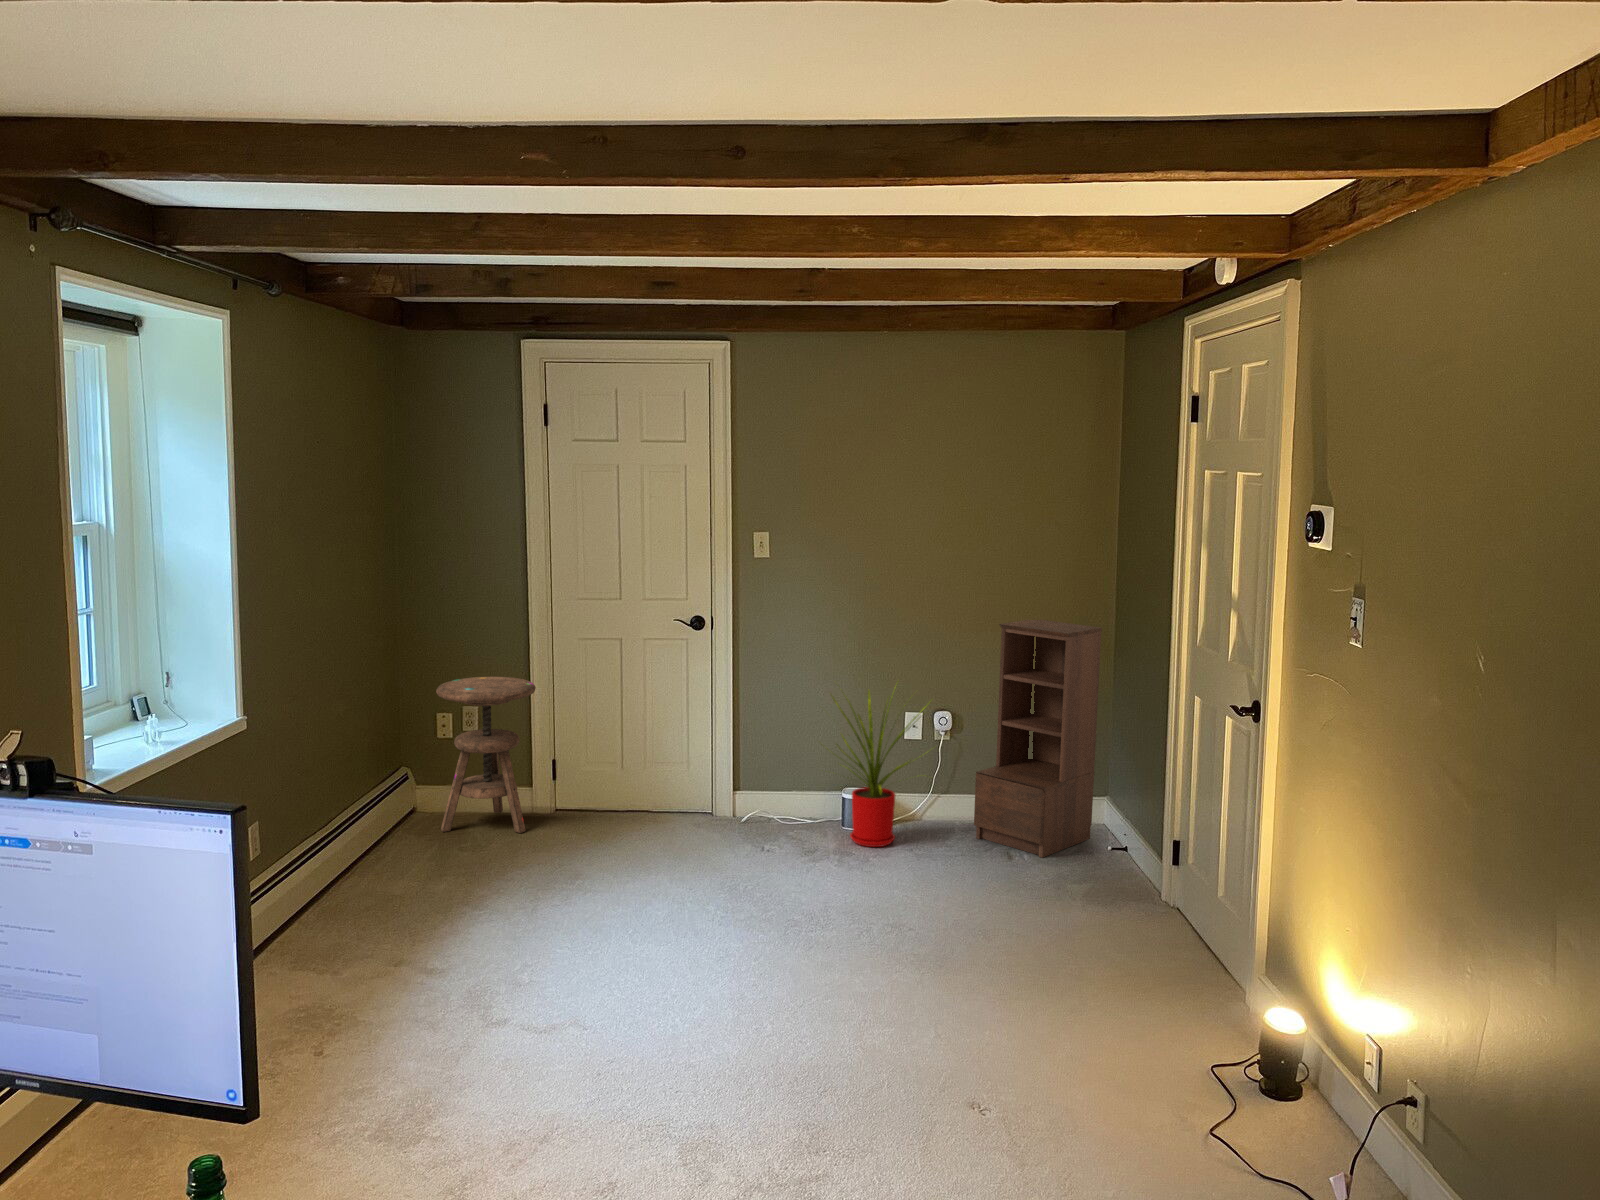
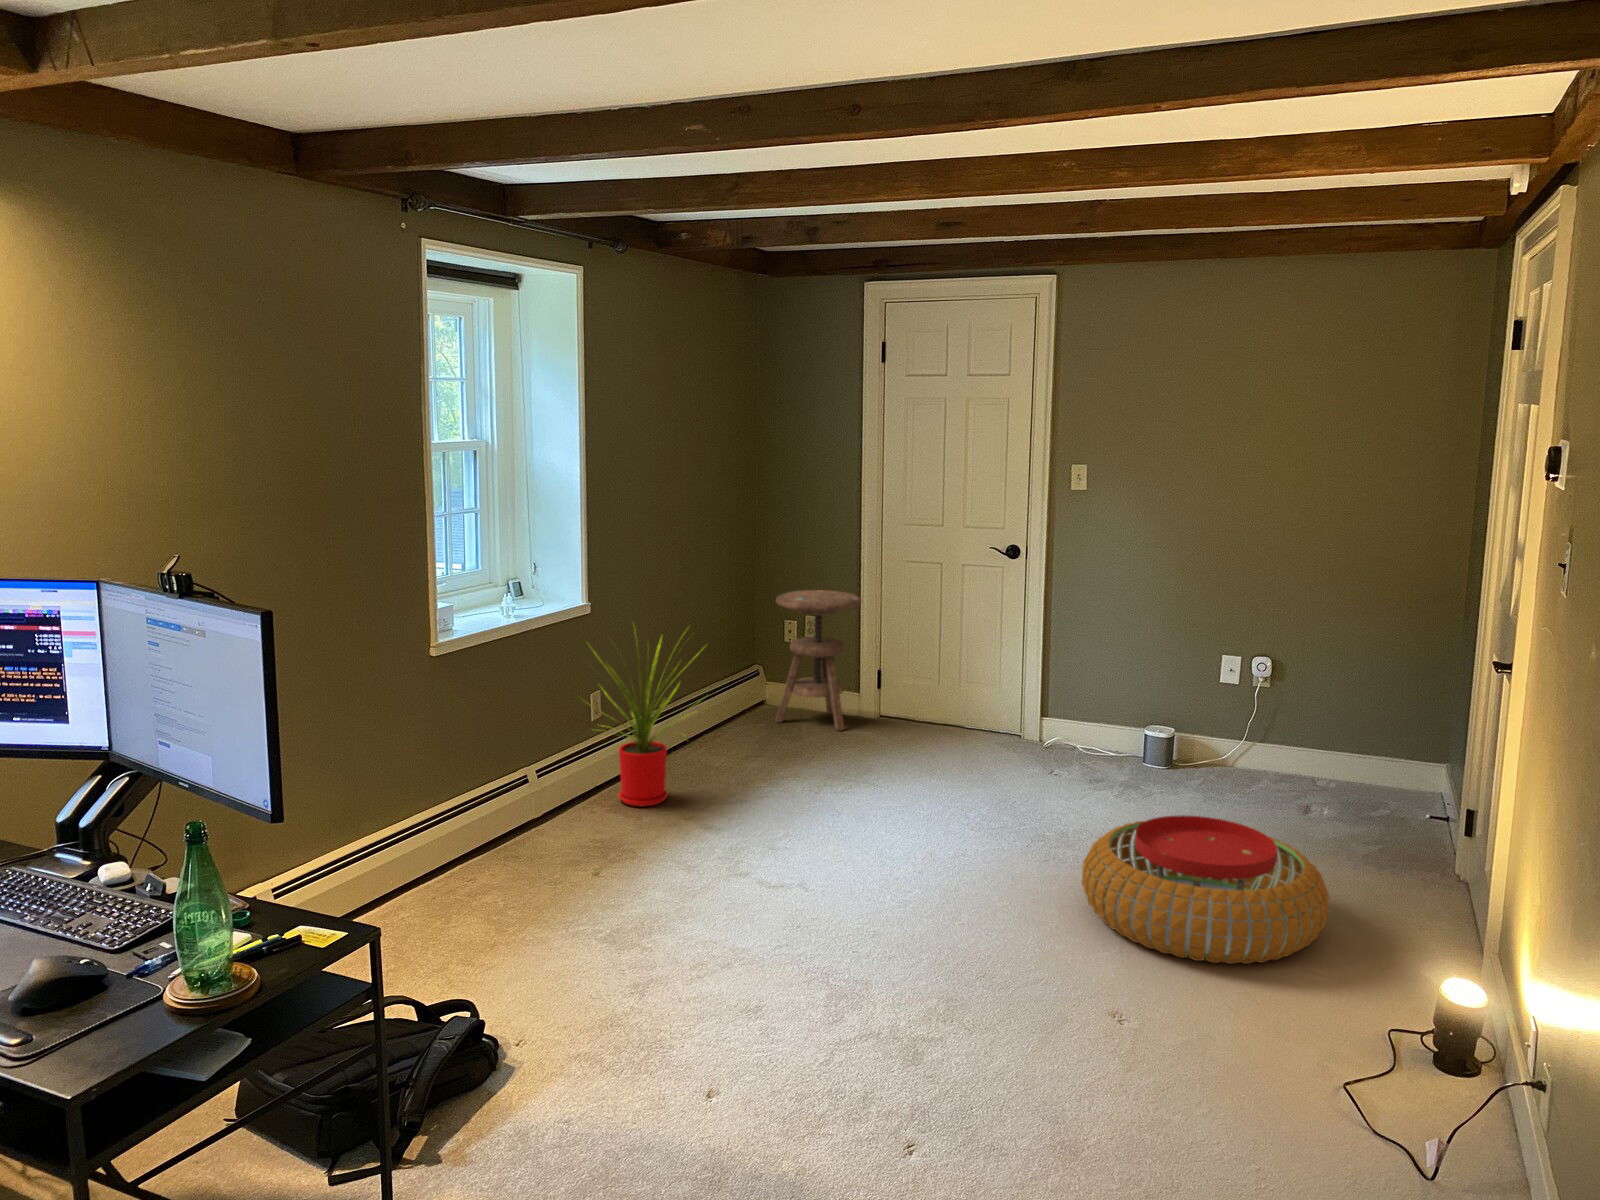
bookshelf: present [974,619,1102,858] -> none [1279,565,1443,817]
house plant: present [832,691,931,847] -> present [587,634,701,806]
pouf: none [876,882,1112,1032] -> present [1082,815,1330,964]

